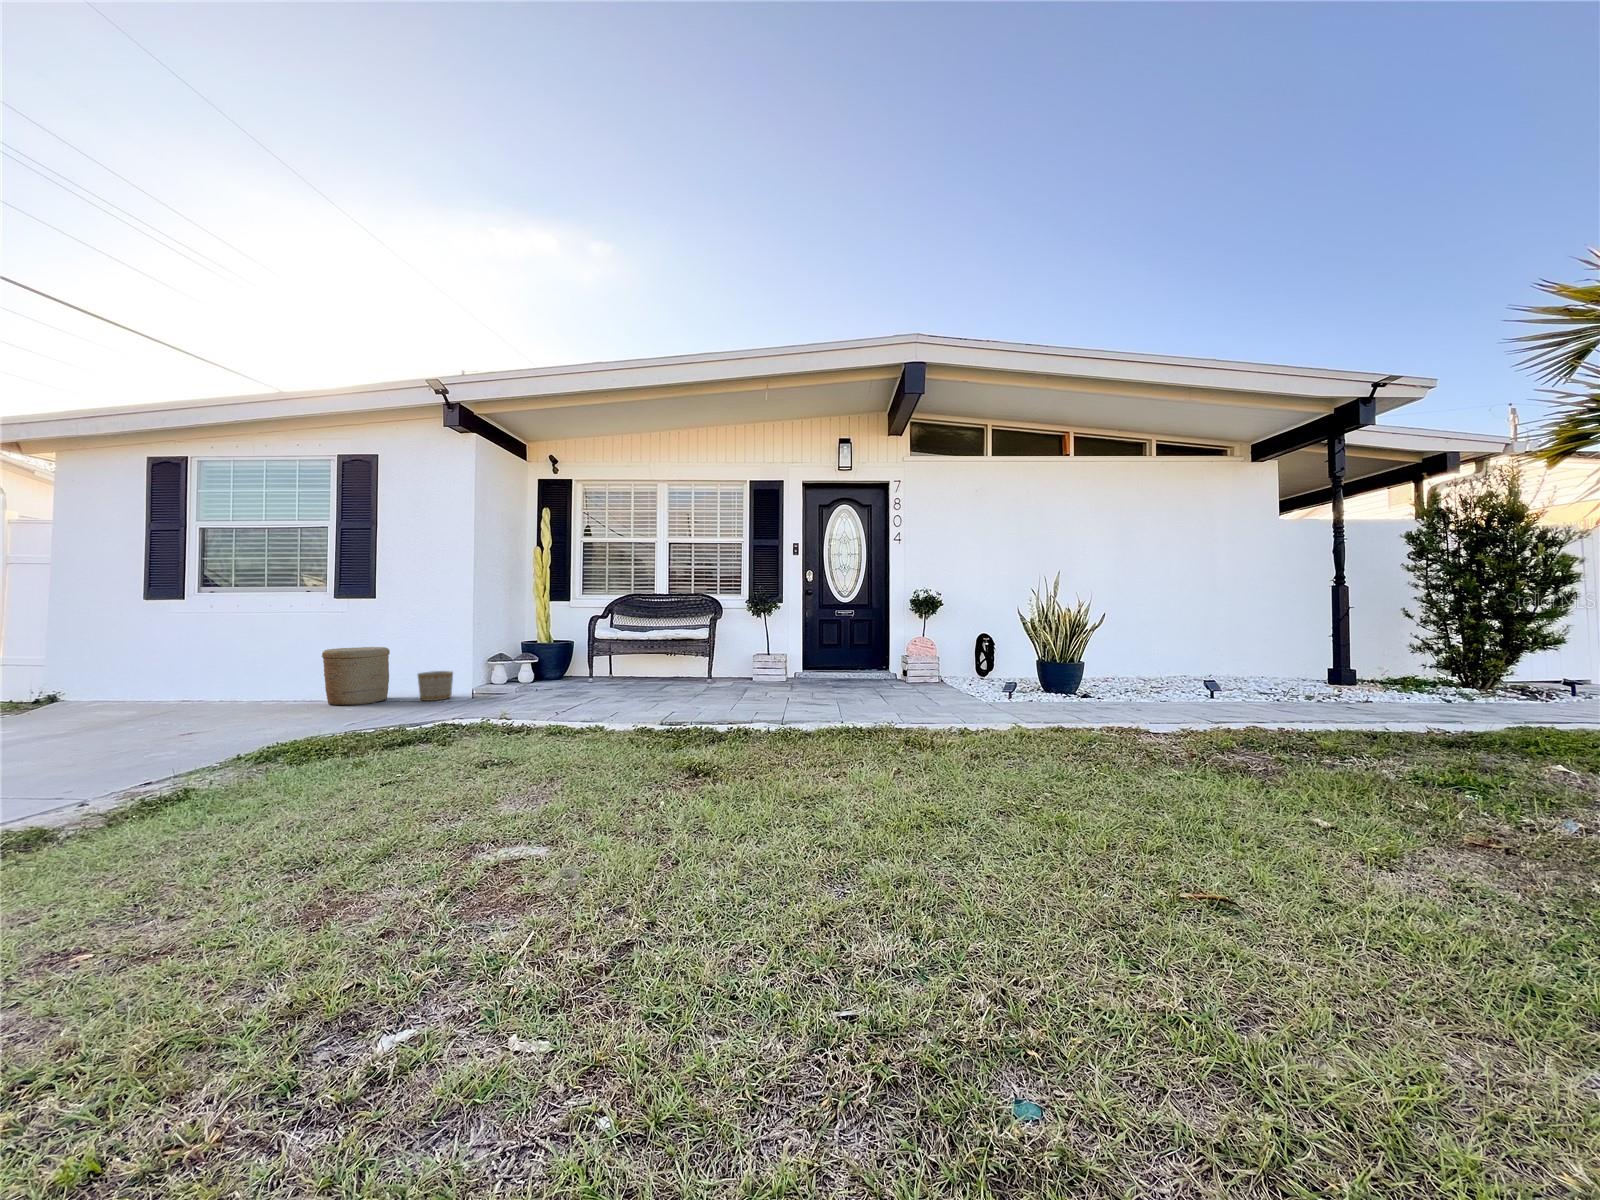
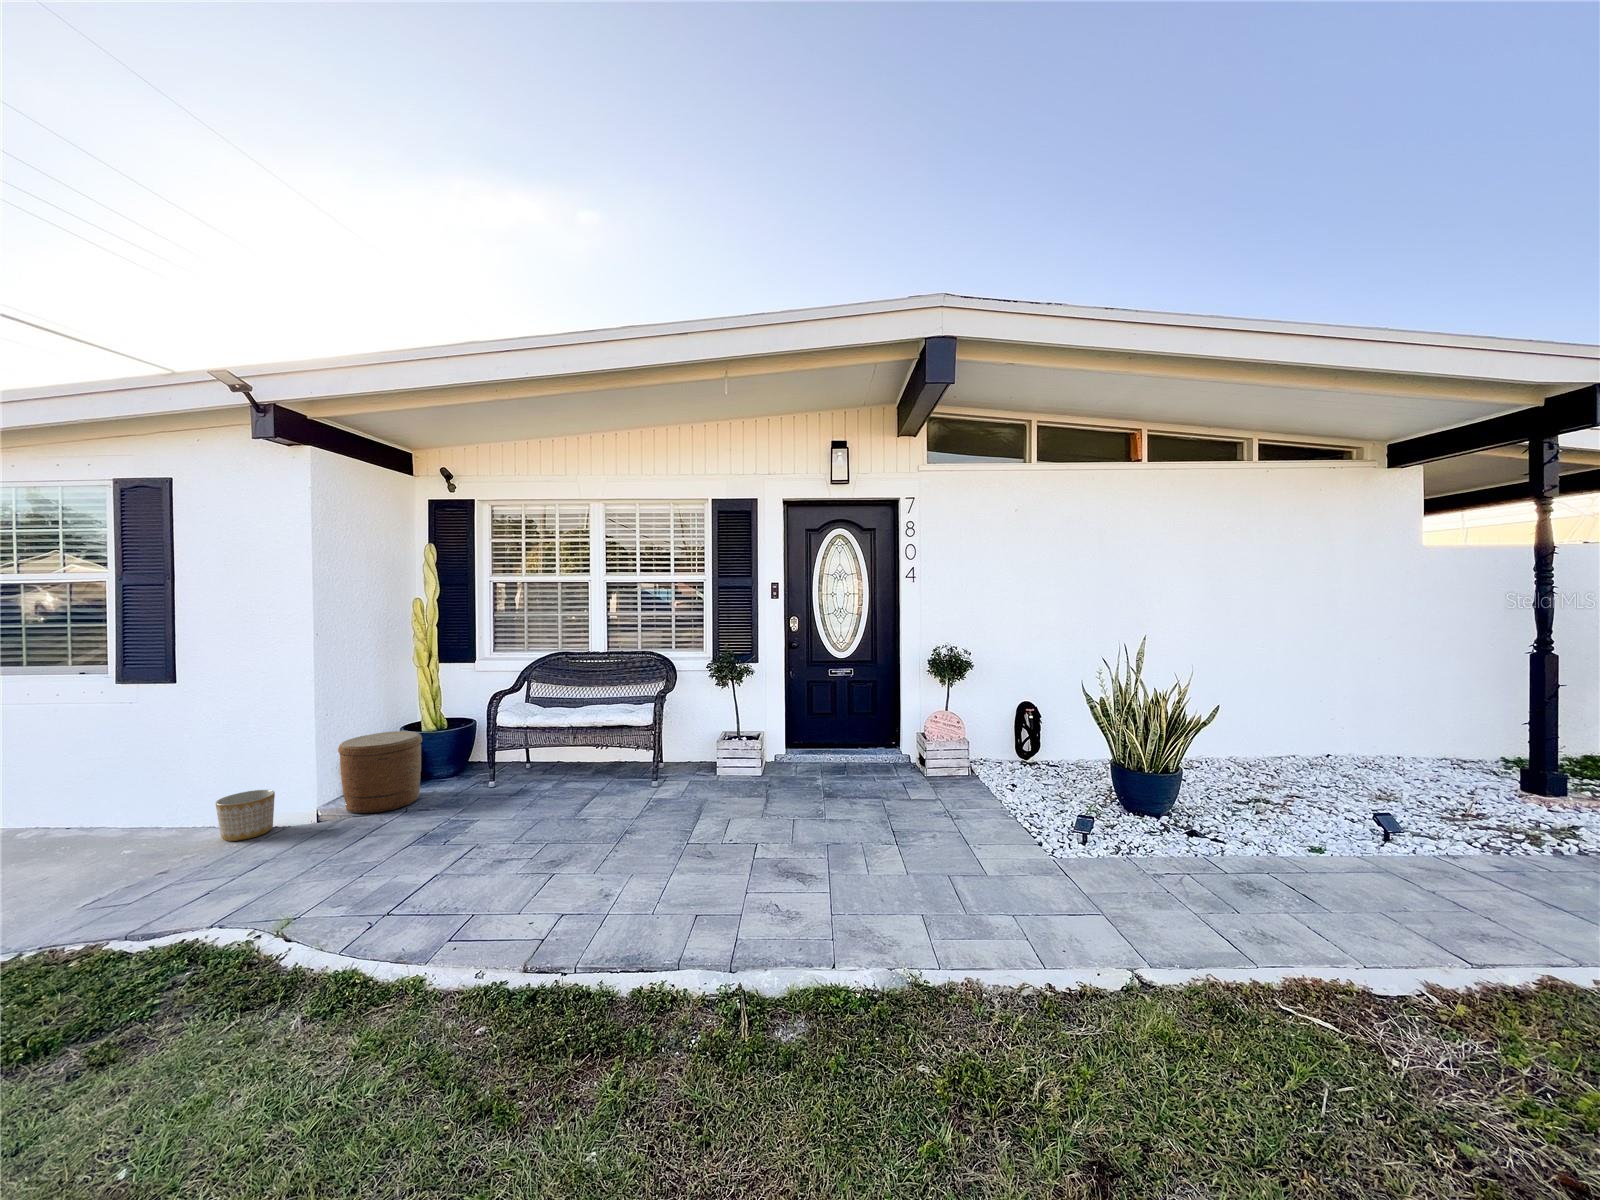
woven basket: present [322,647,390,706] -> present [338,731,422,814]

